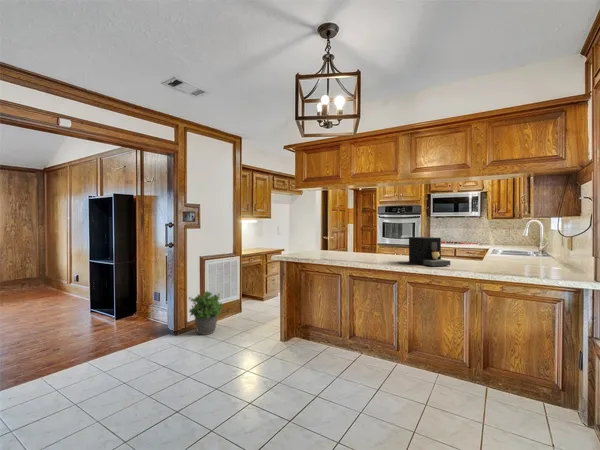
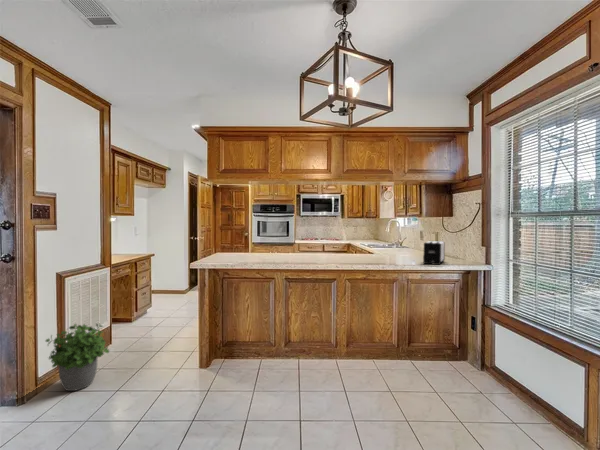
coffee maker: present [409,237,450,266] -> none [342,237,382,263]
toaster: none [501,244,549,274] -> present [423,241,445,265]

